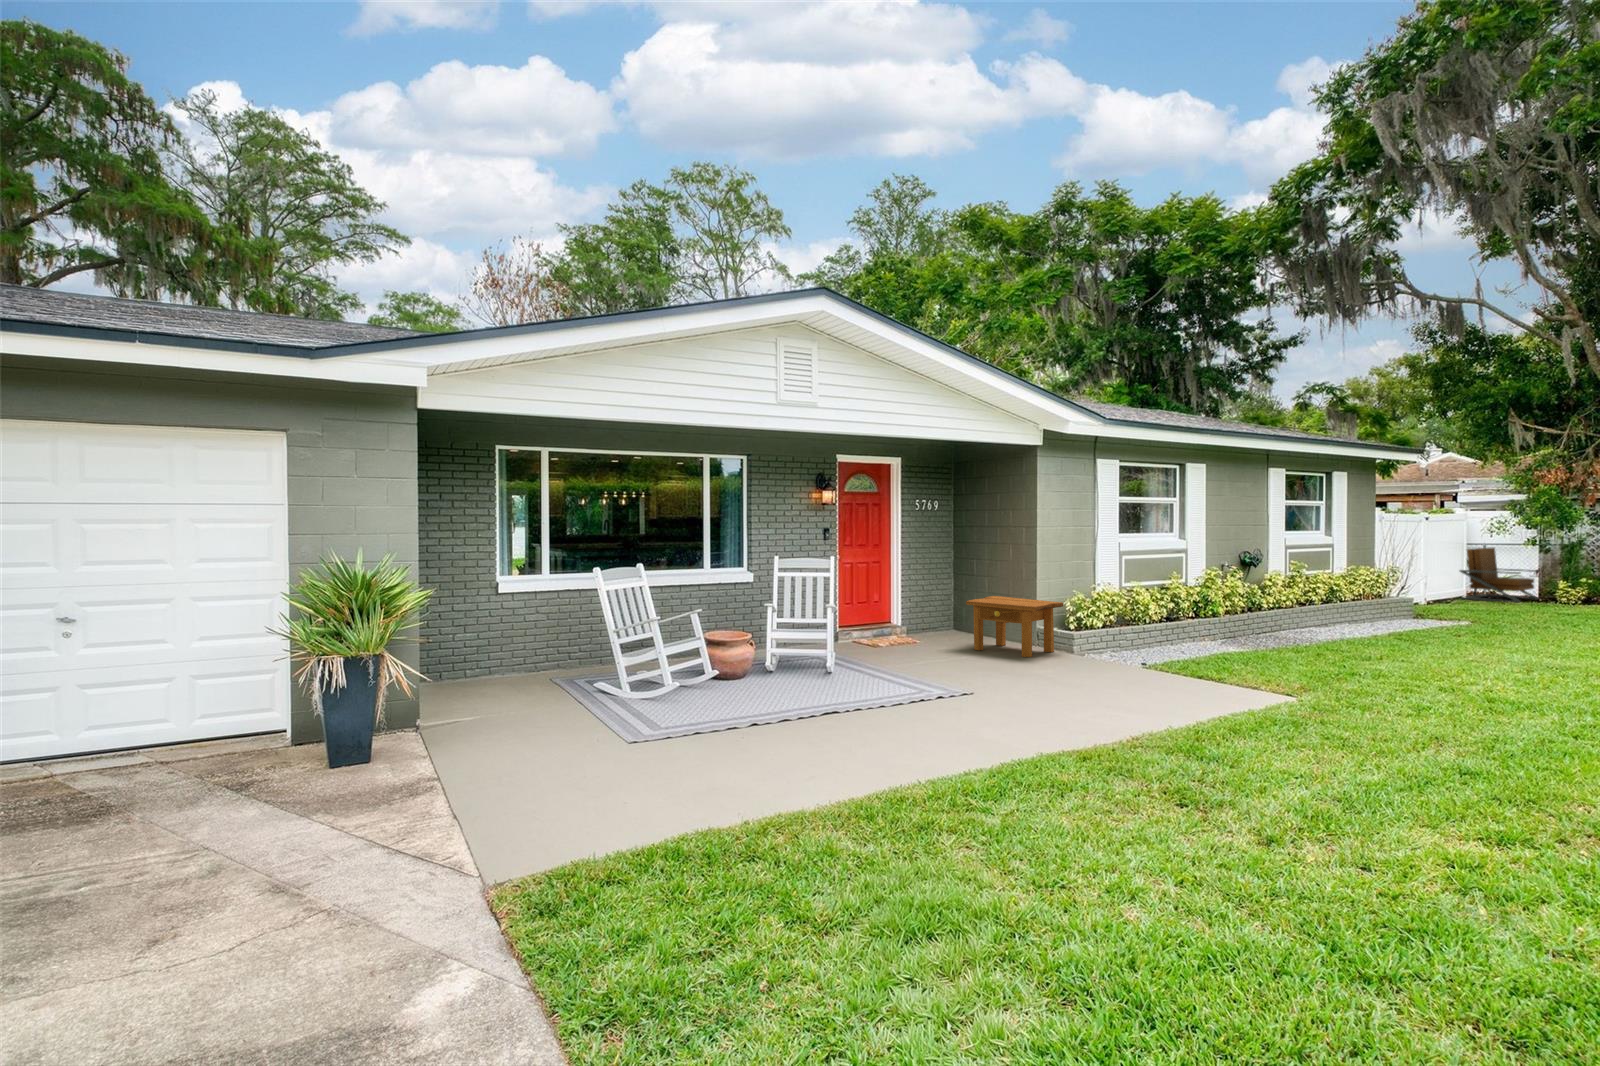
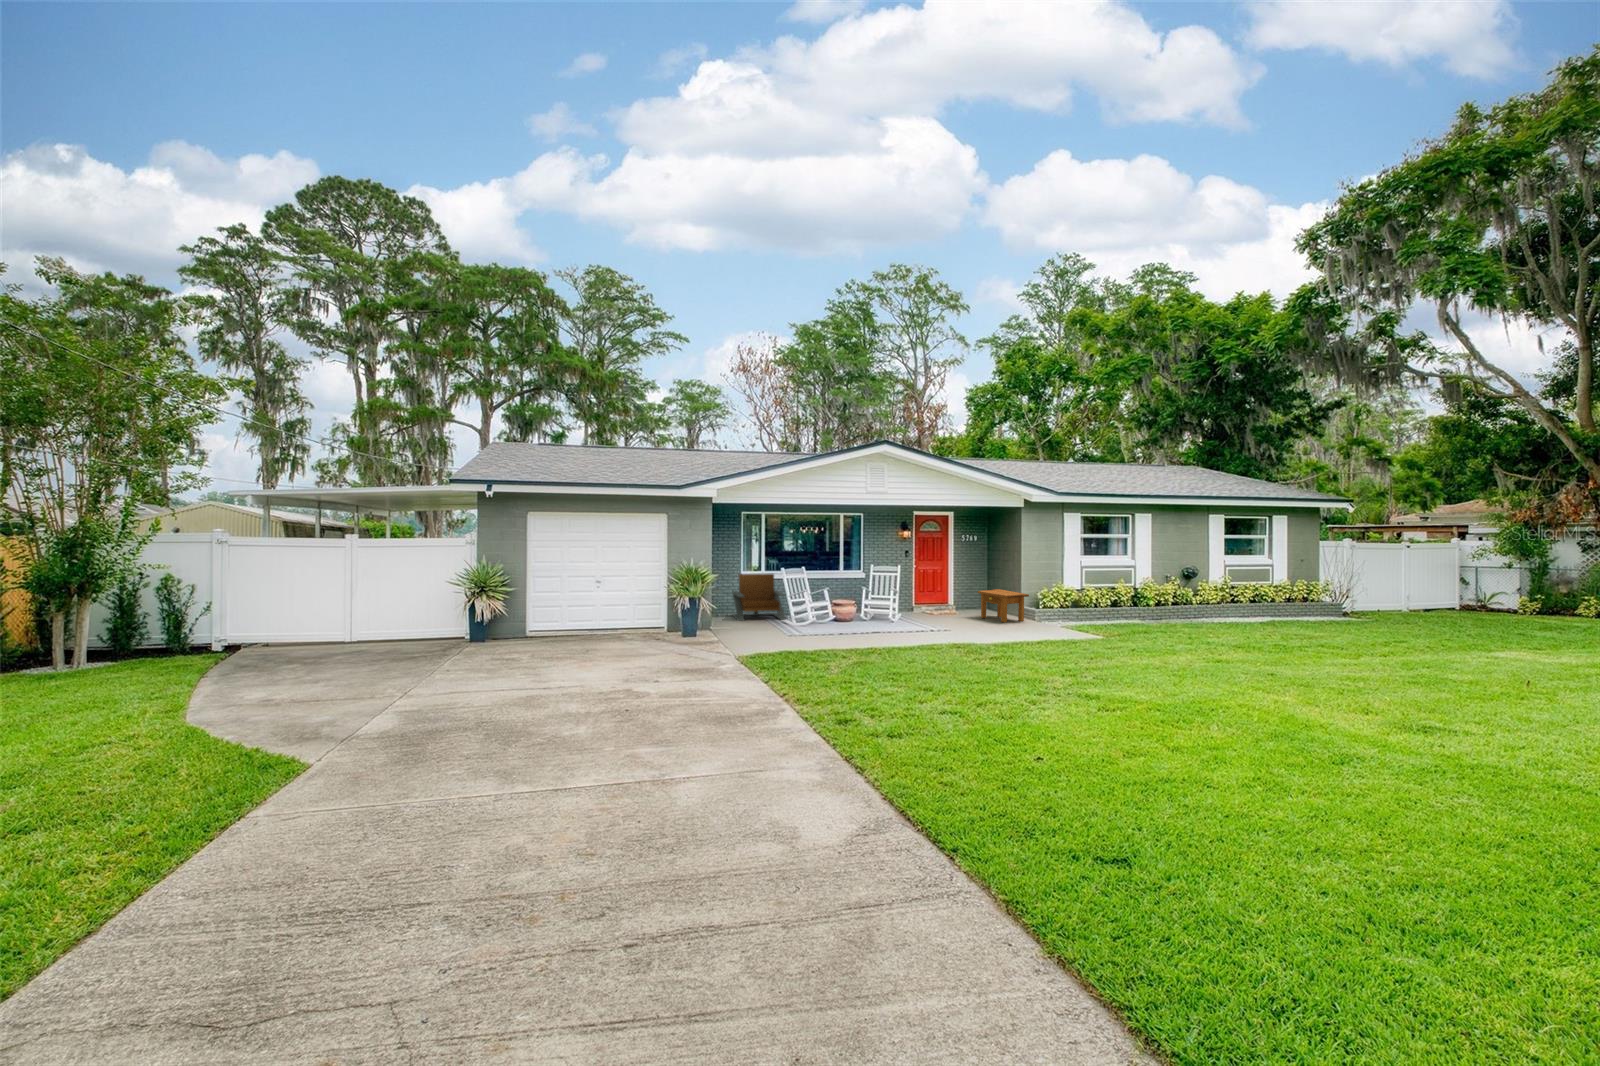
lounge chair: present [1460,548,1538,602] -> present [732,574,786,621]

